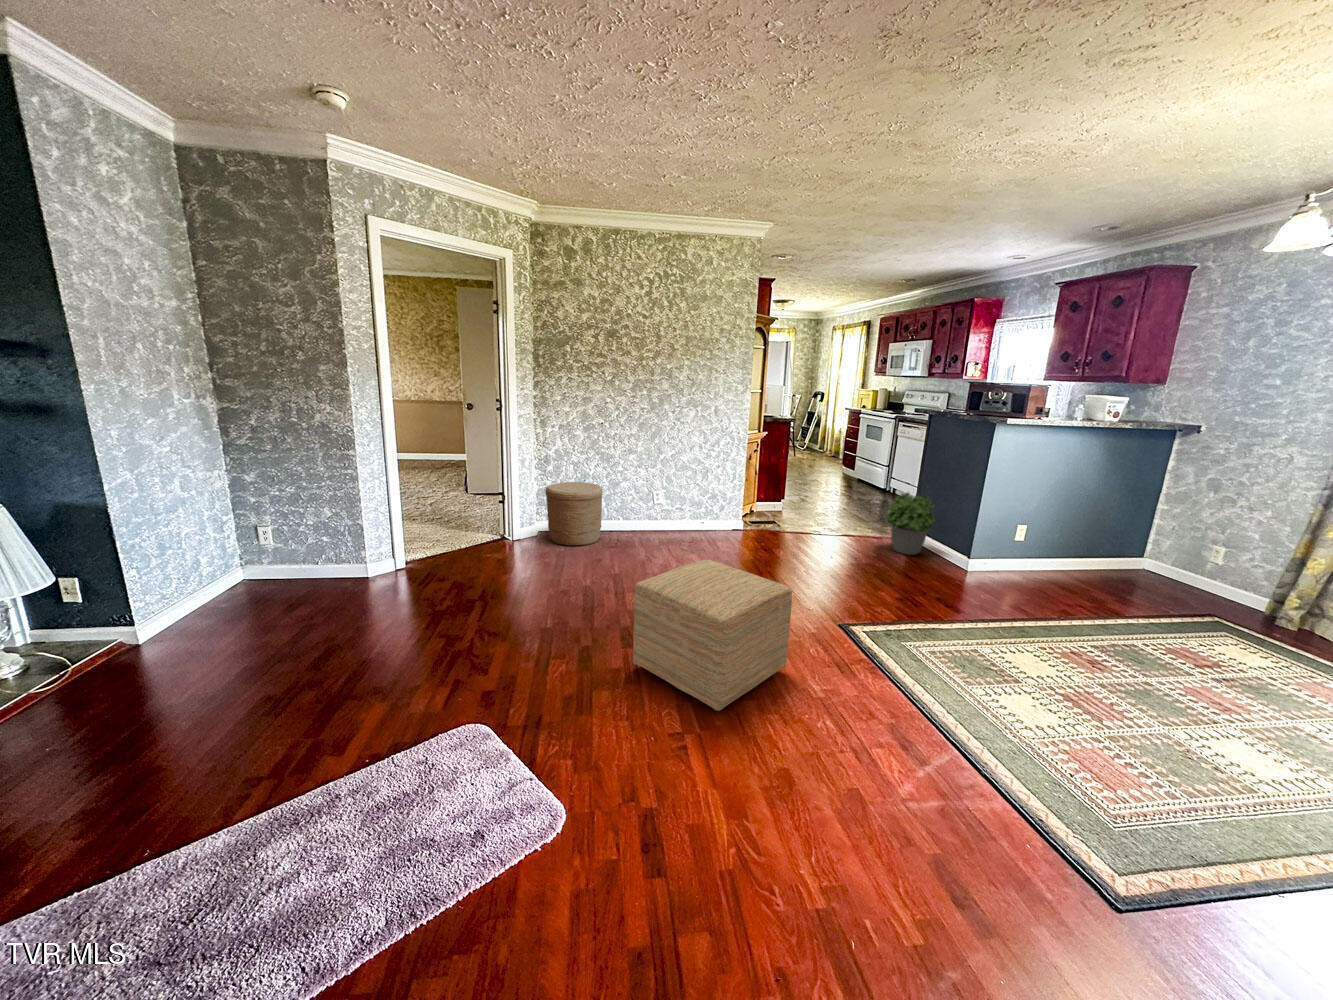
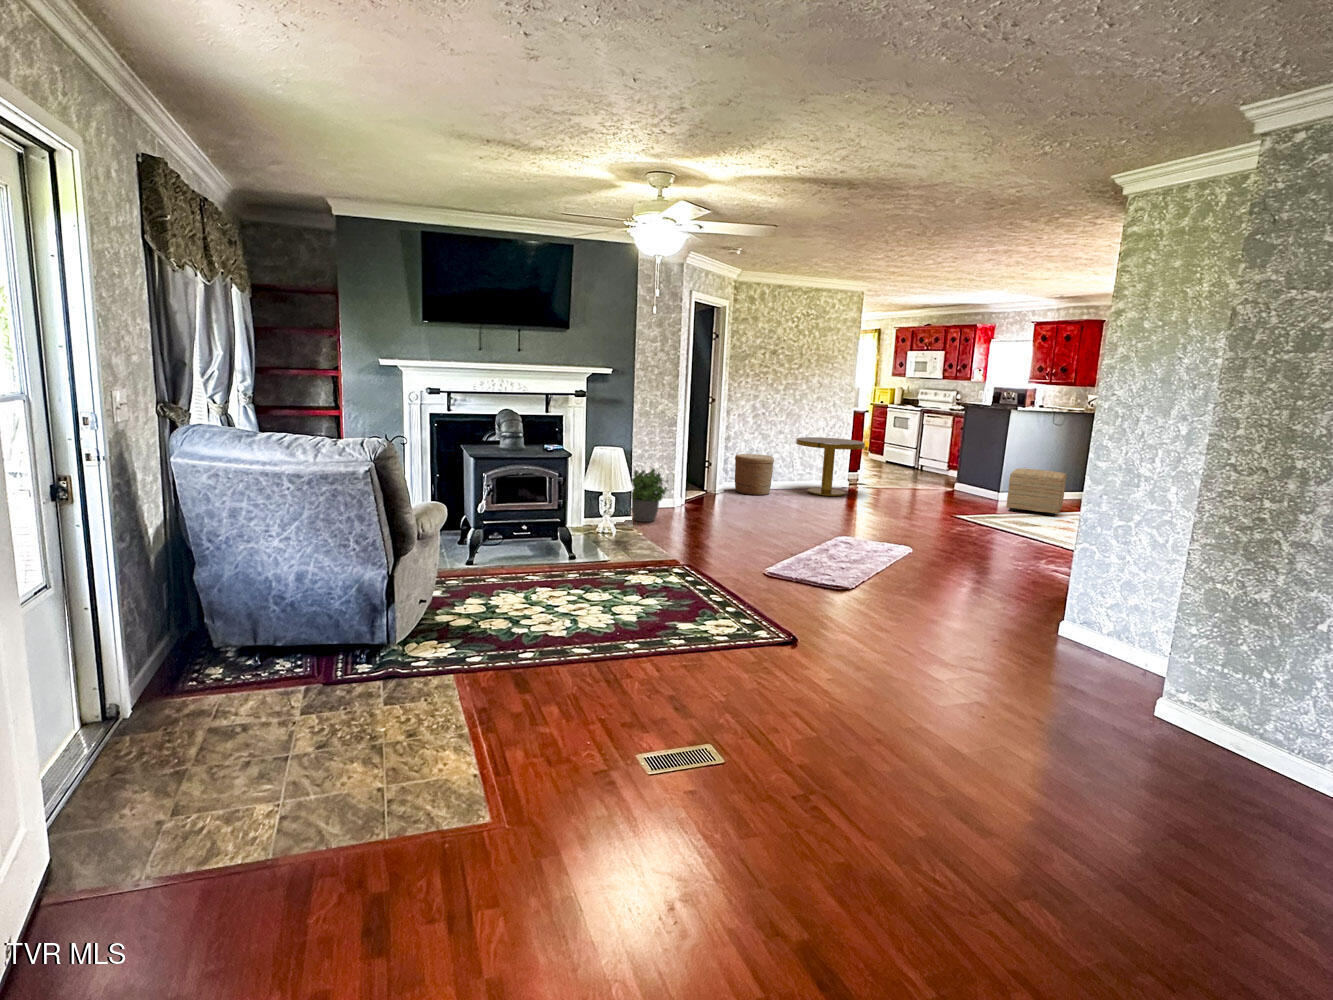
side table: none [639,459,742,551] -> present [796,437,865,496]
potted plant: present [884,493,938,555] -> present [632,468,668,522]
ottoman: present [633,559,792,711] -> present [1006,468,1066,516]

